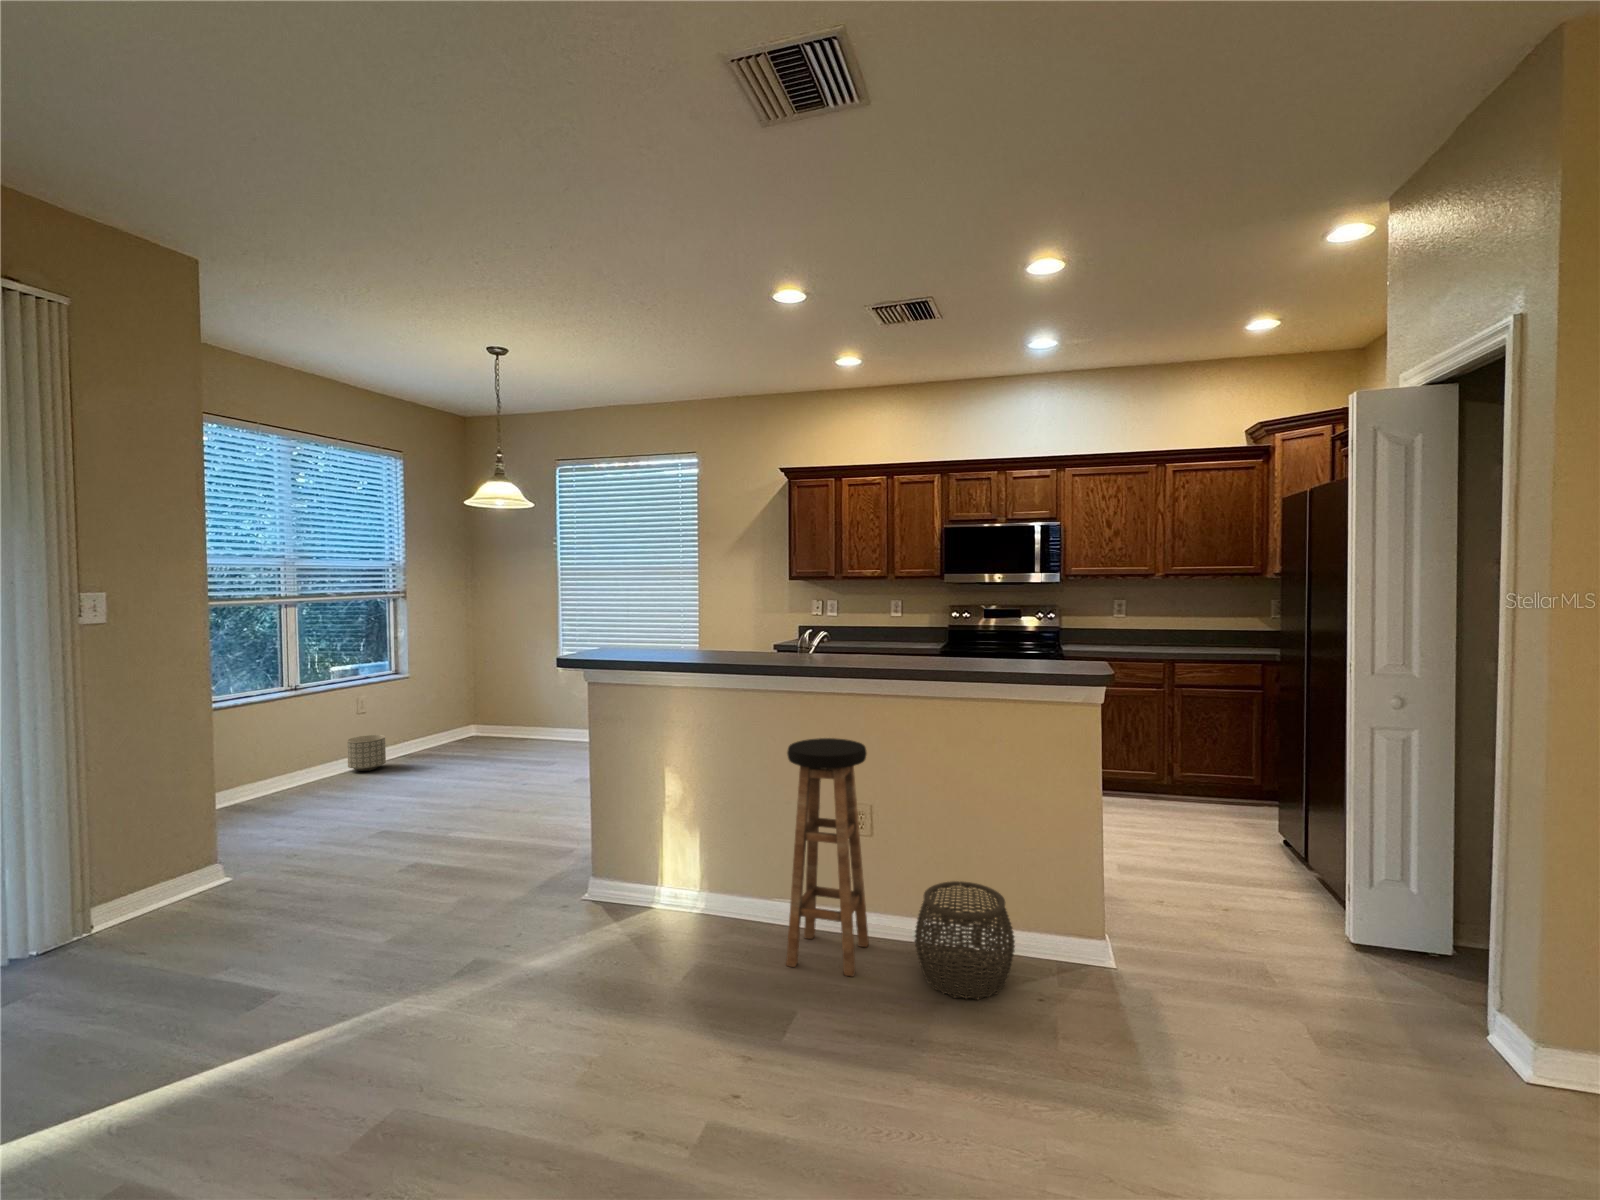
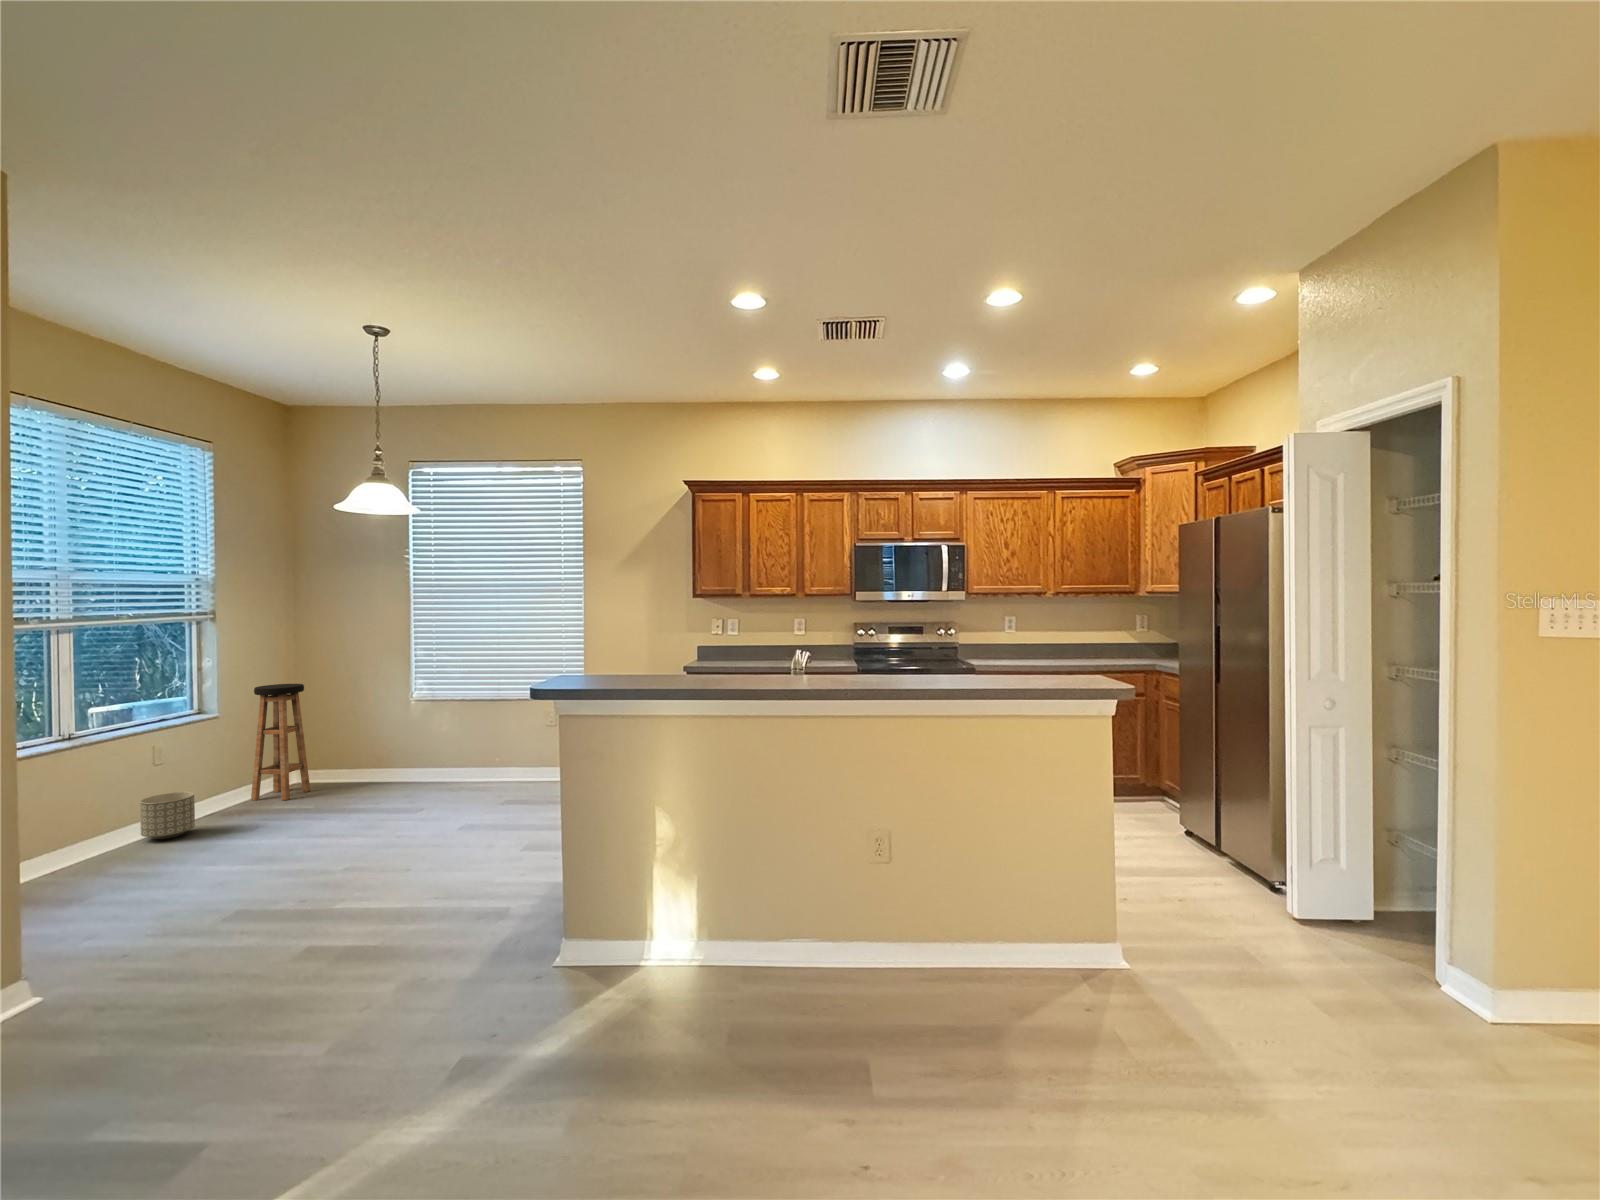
bar stool: present [786,738,869,976] -> present [251,684,310,800]
woven basket: present [915,881,1015,1000] -> none [955,897,1057,1017]

